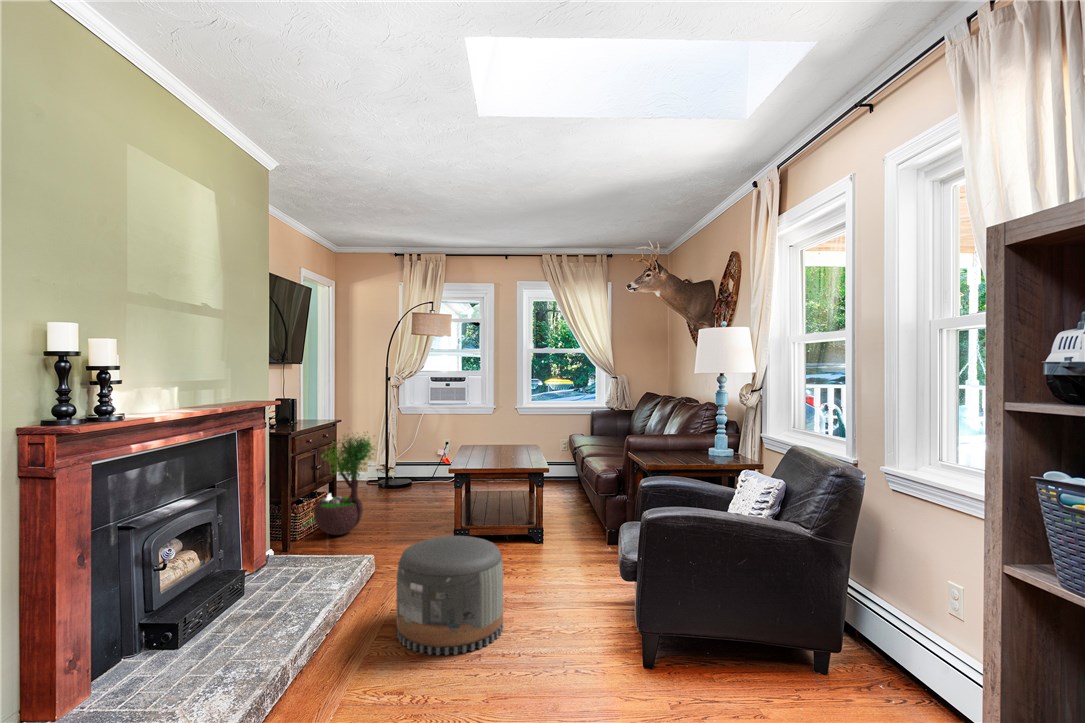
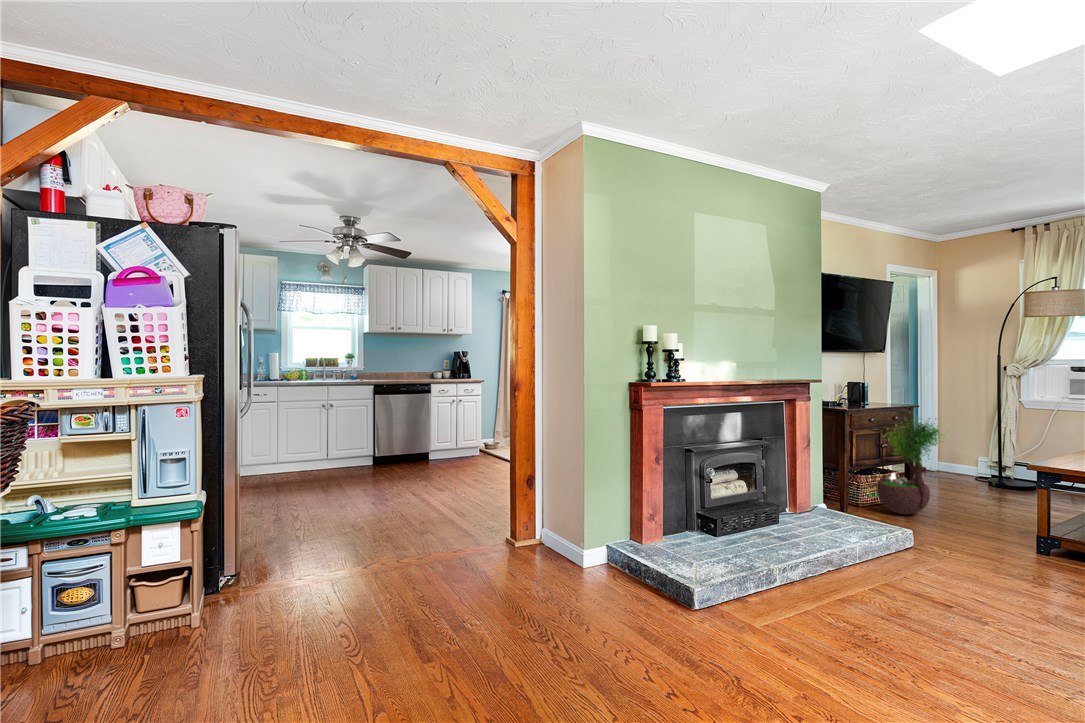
pouf: present [396,536,503,655] -> none [889,520,1026,642]

